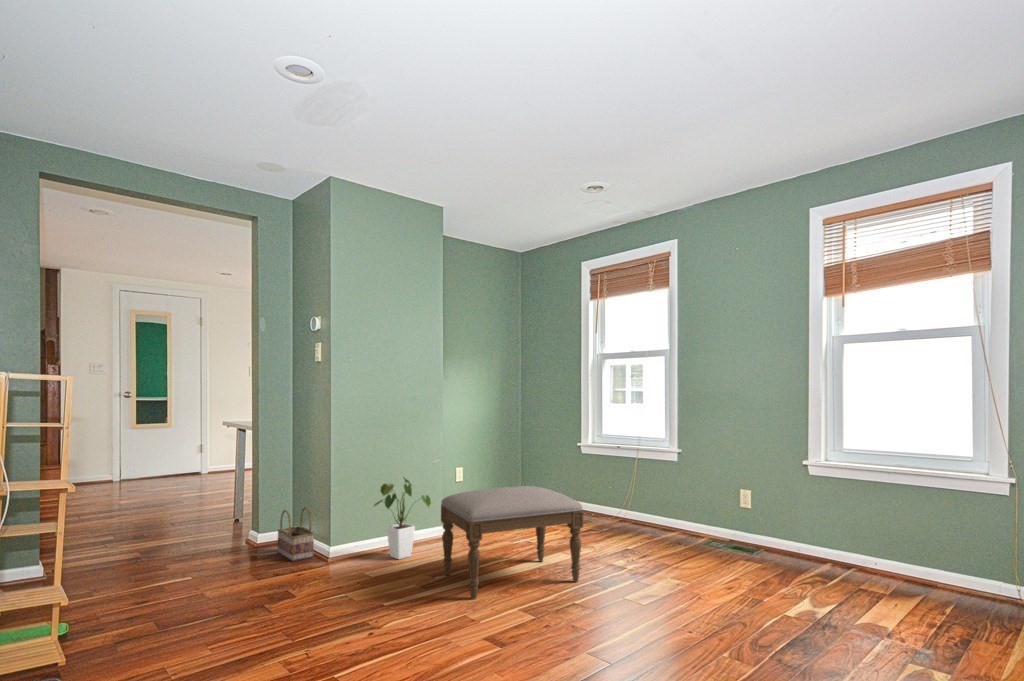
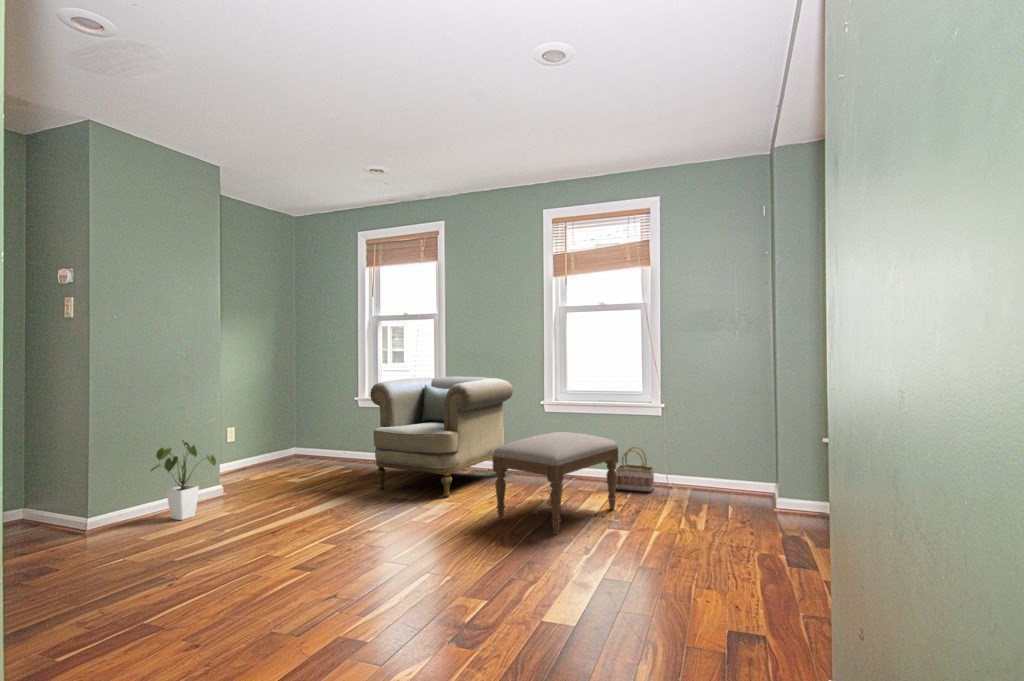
armchair: none [589,423,764,574] -> present [370,377,513,498]
ottoman: present [441,486,583,599] -> present [492,432,618,534]
basket: present [277,507,314,561] -> present [615,447,654,492]

